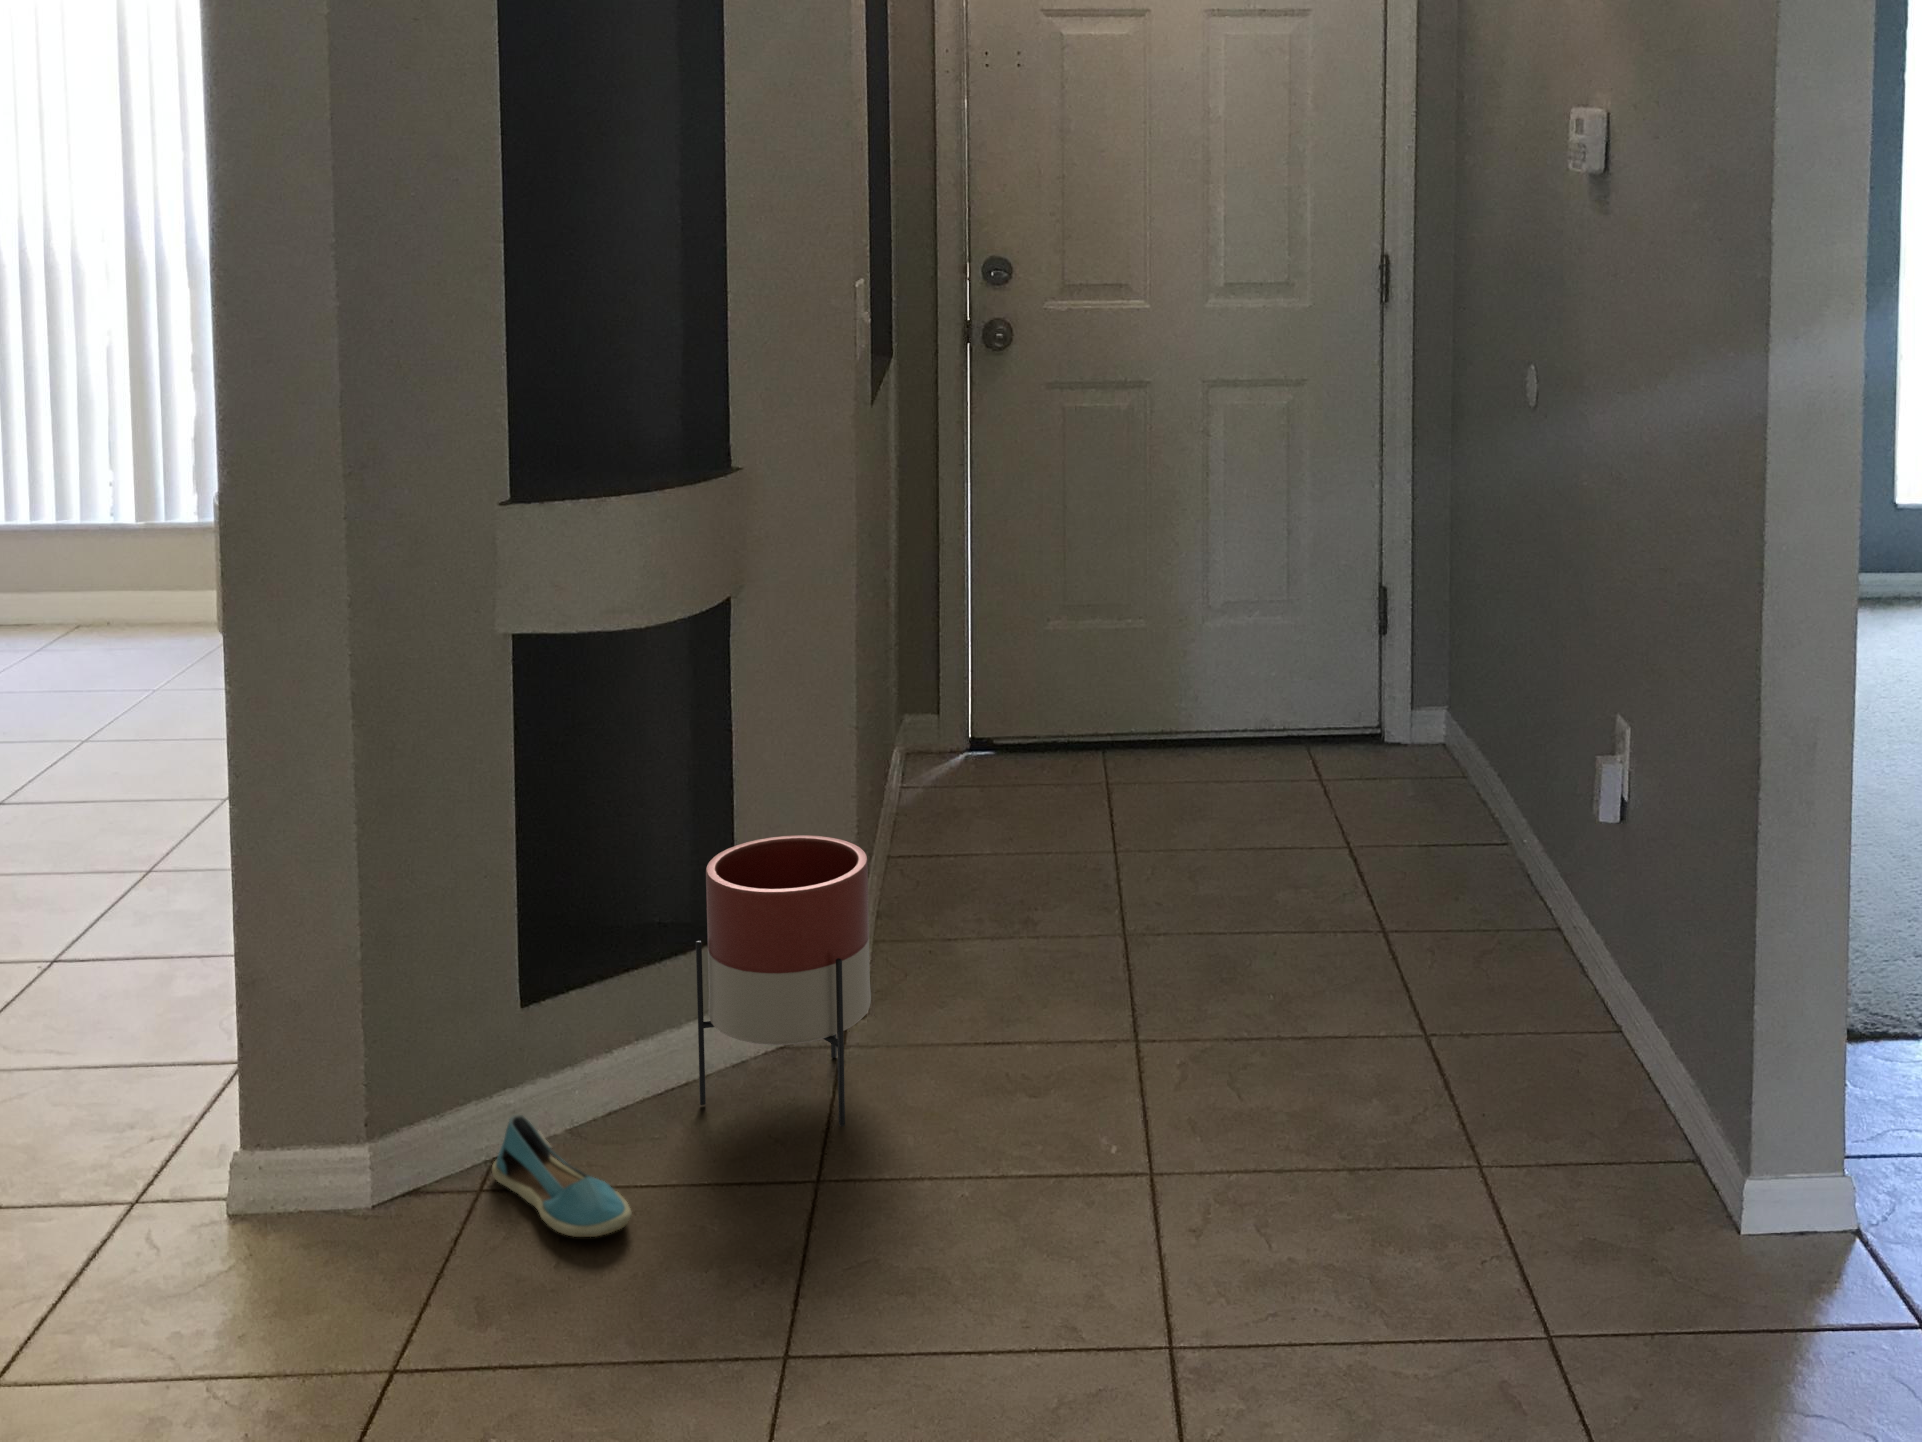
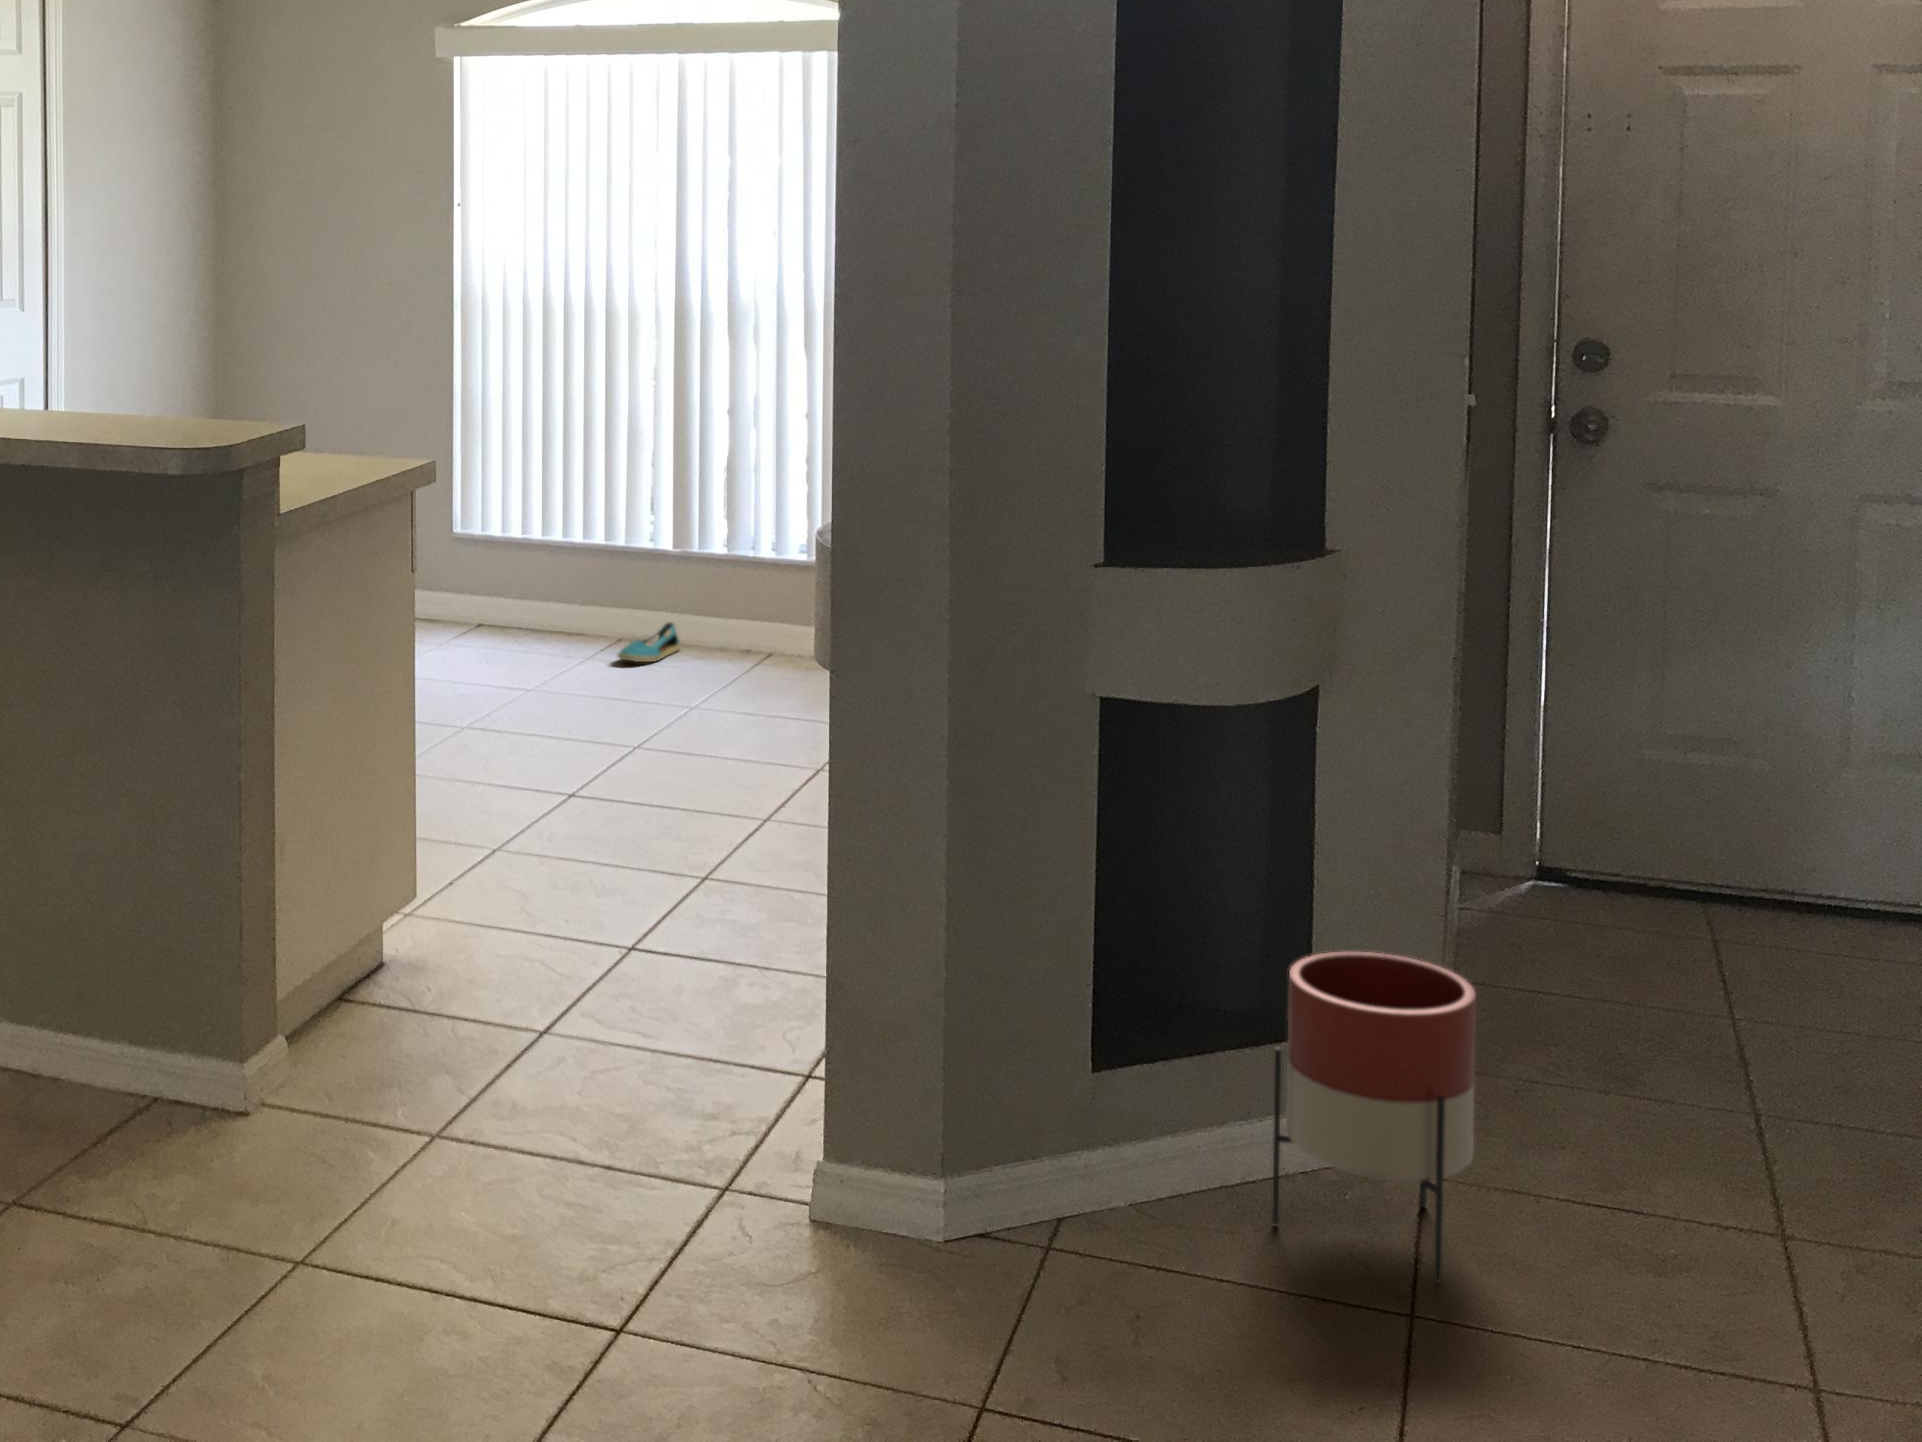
shoe: present [492,1115,632,1237] -> present [618,622,681,662]

